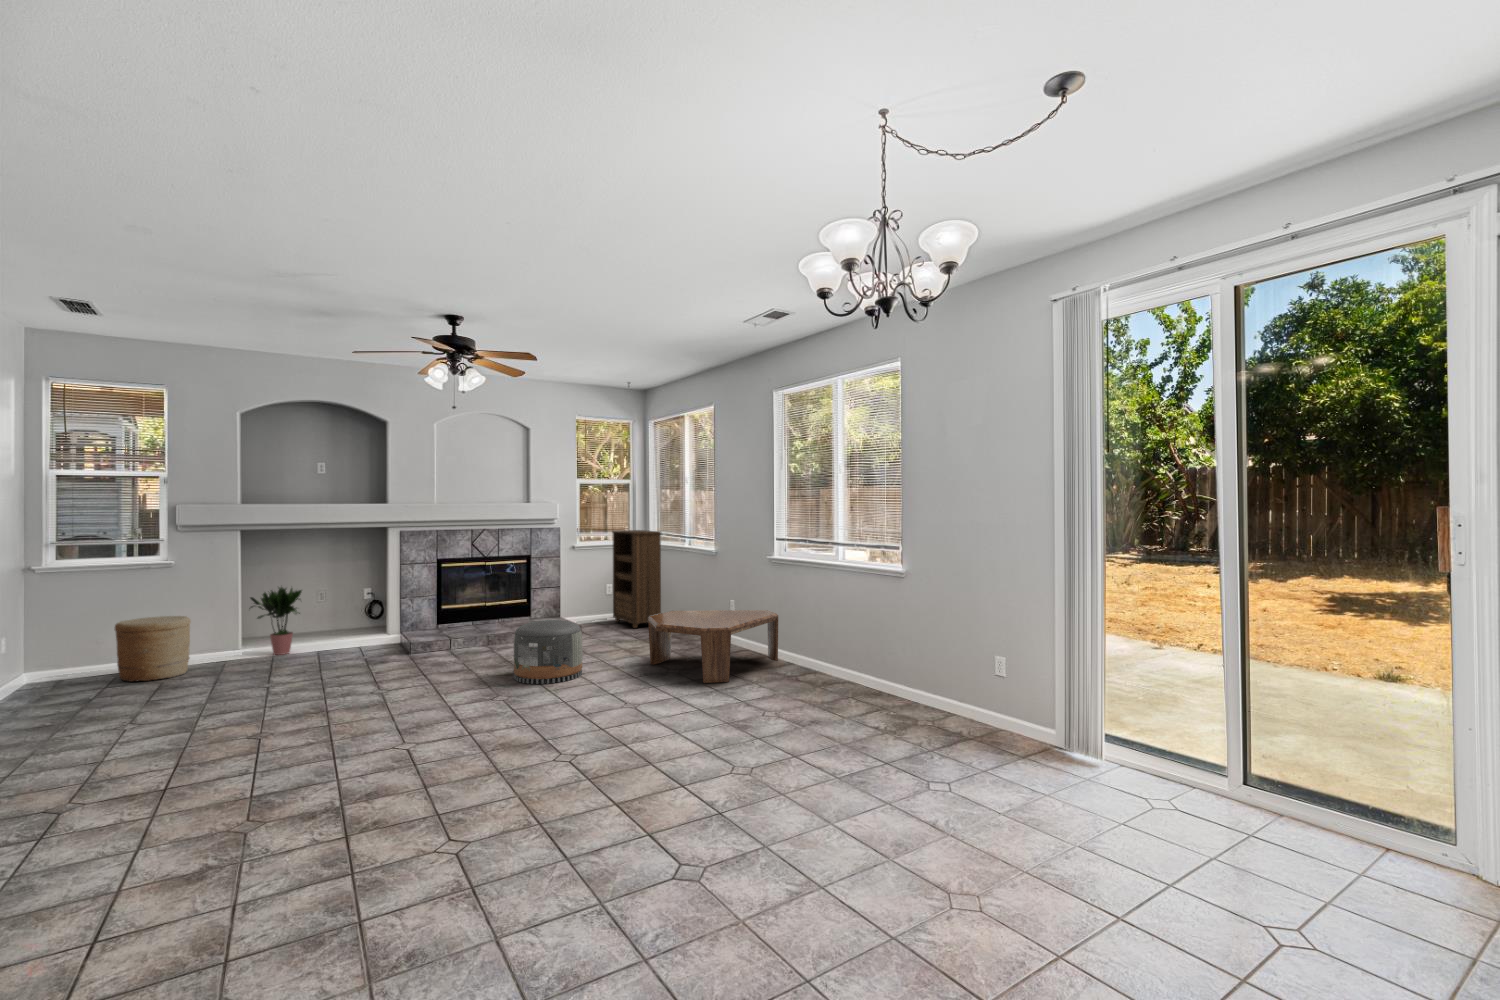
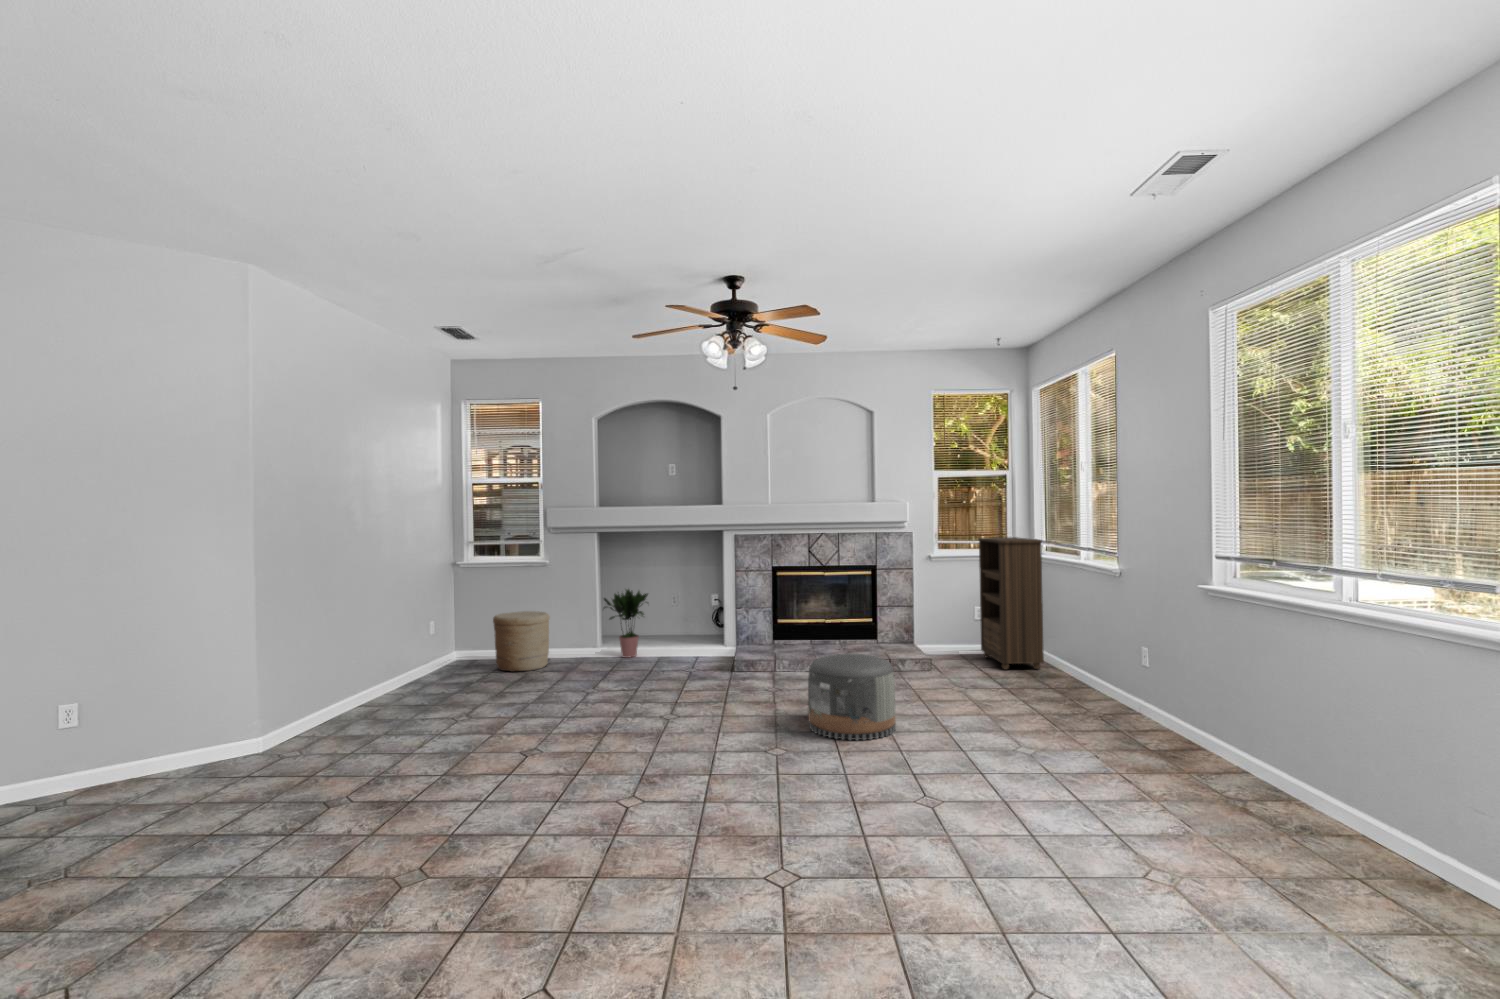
coffee table: present [648,610,778,683] -> none [992,656,1217,789]

